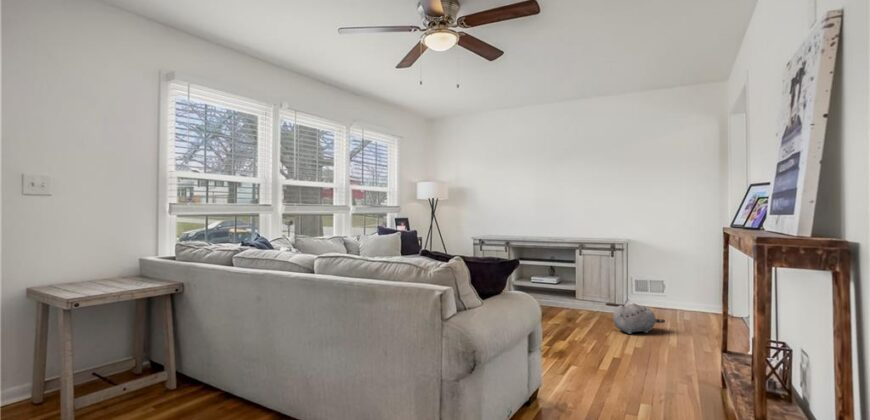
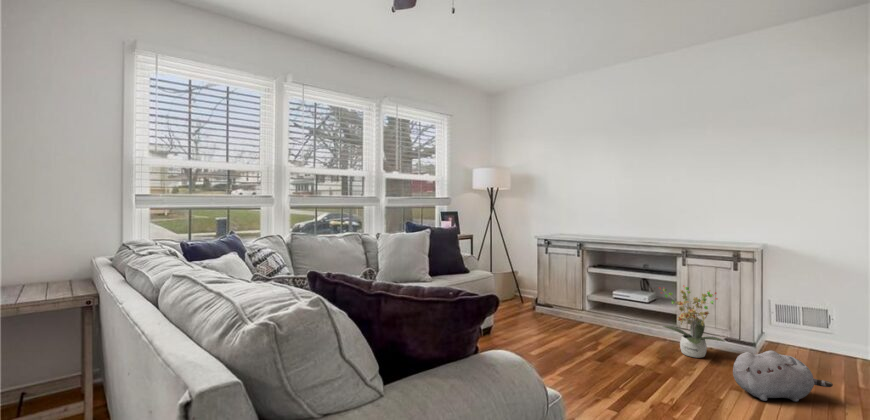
potted plant: none [566,269,607,317] -> present [659,285,724,358]

